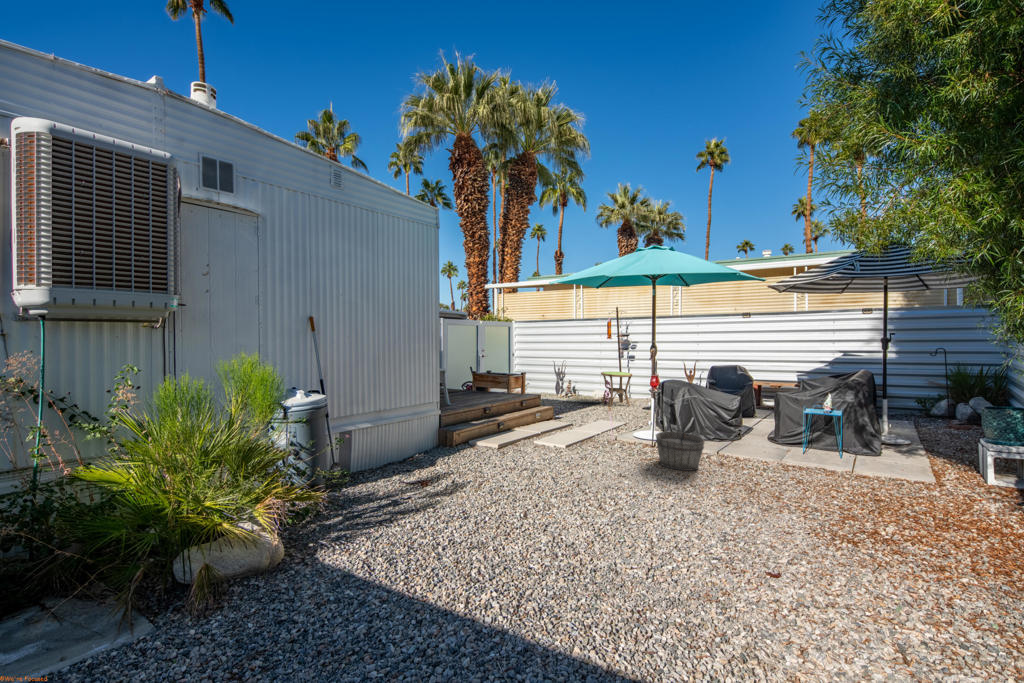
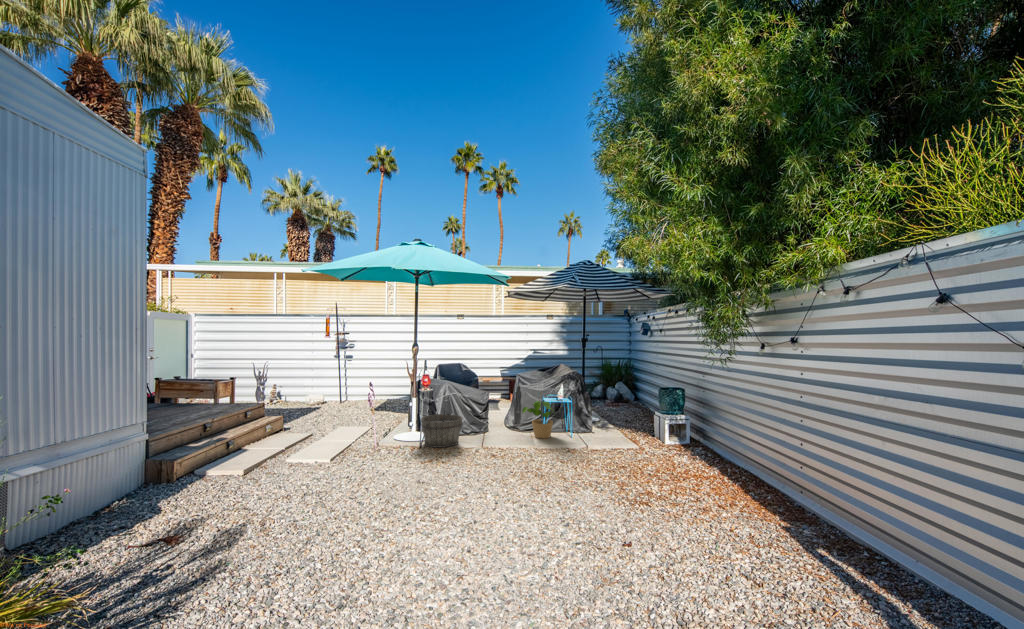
side table: present [601,372,632,406] -> none [320,371,355,408]
potted plant: none [792,441,848,494] -> present [522,401,554,438]

